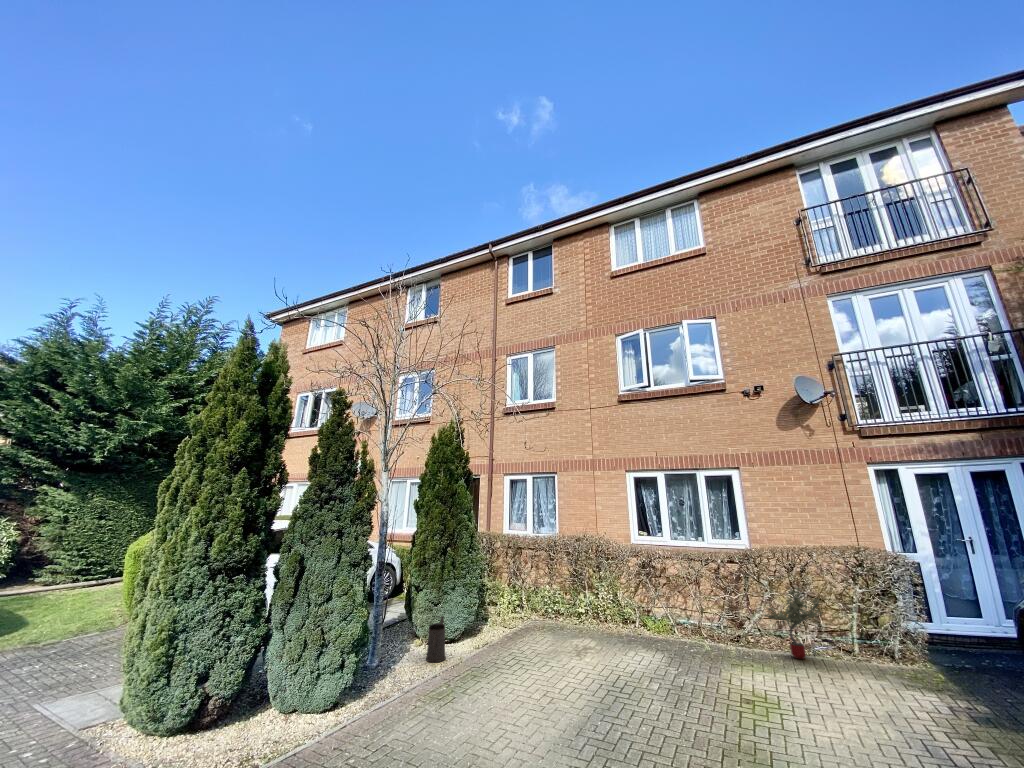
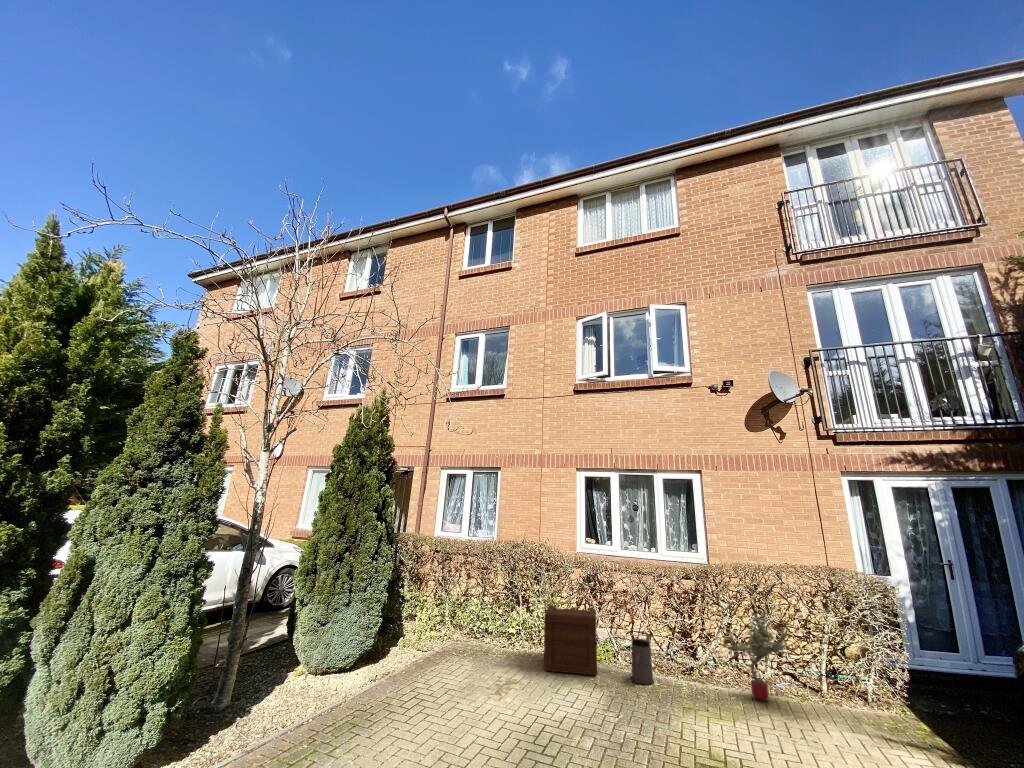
wooden crate: none [610,586,658,643] -> present [544,605,597,675]
watering can: present [426,616,446,662] -> present [631,631,654,684]

